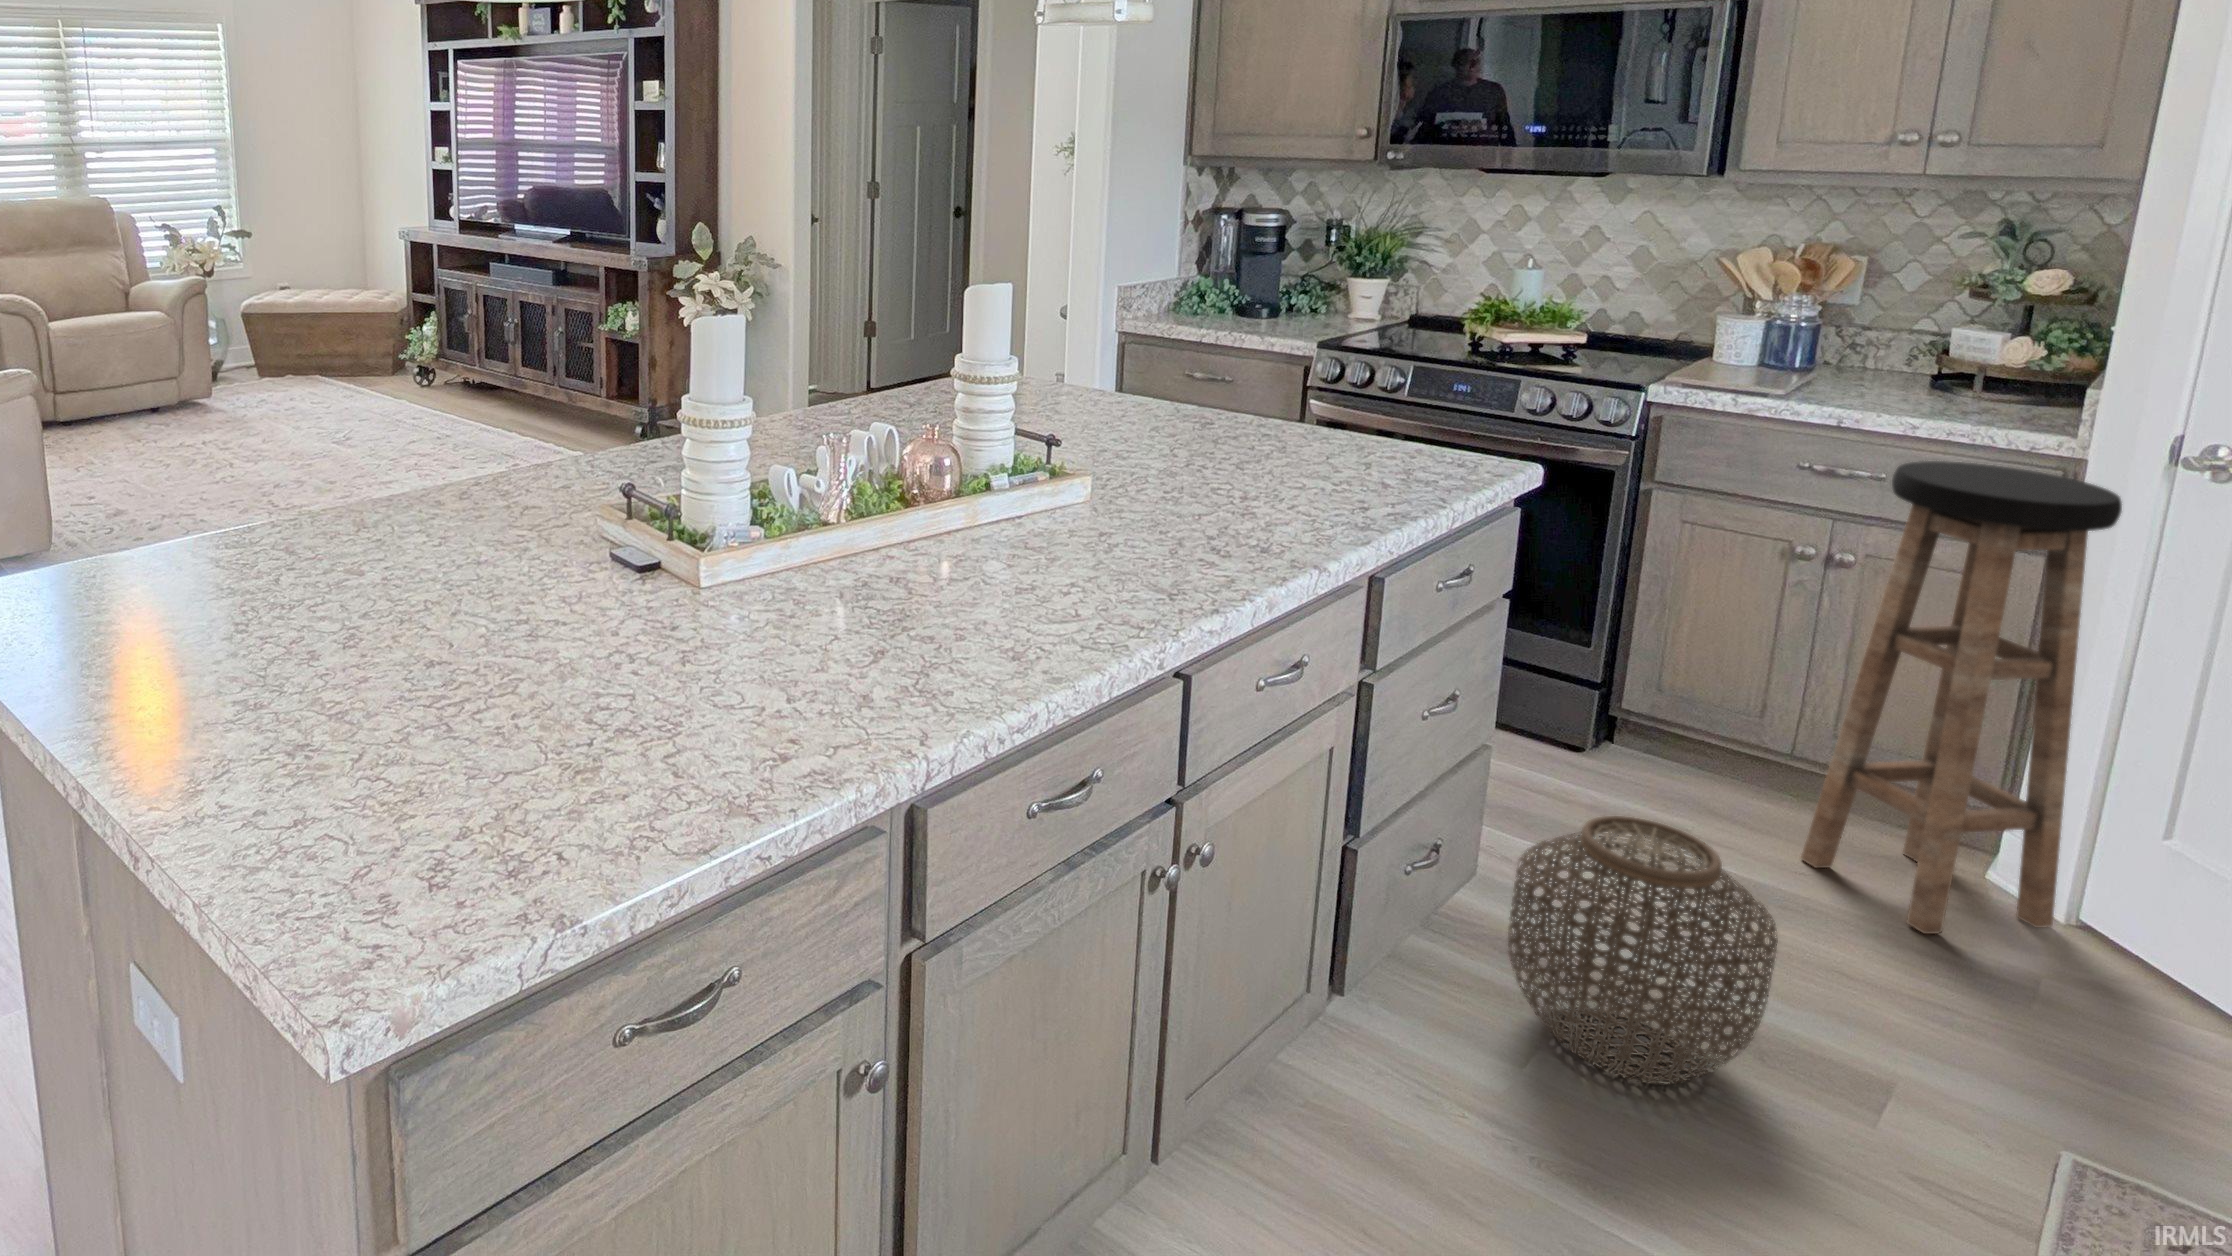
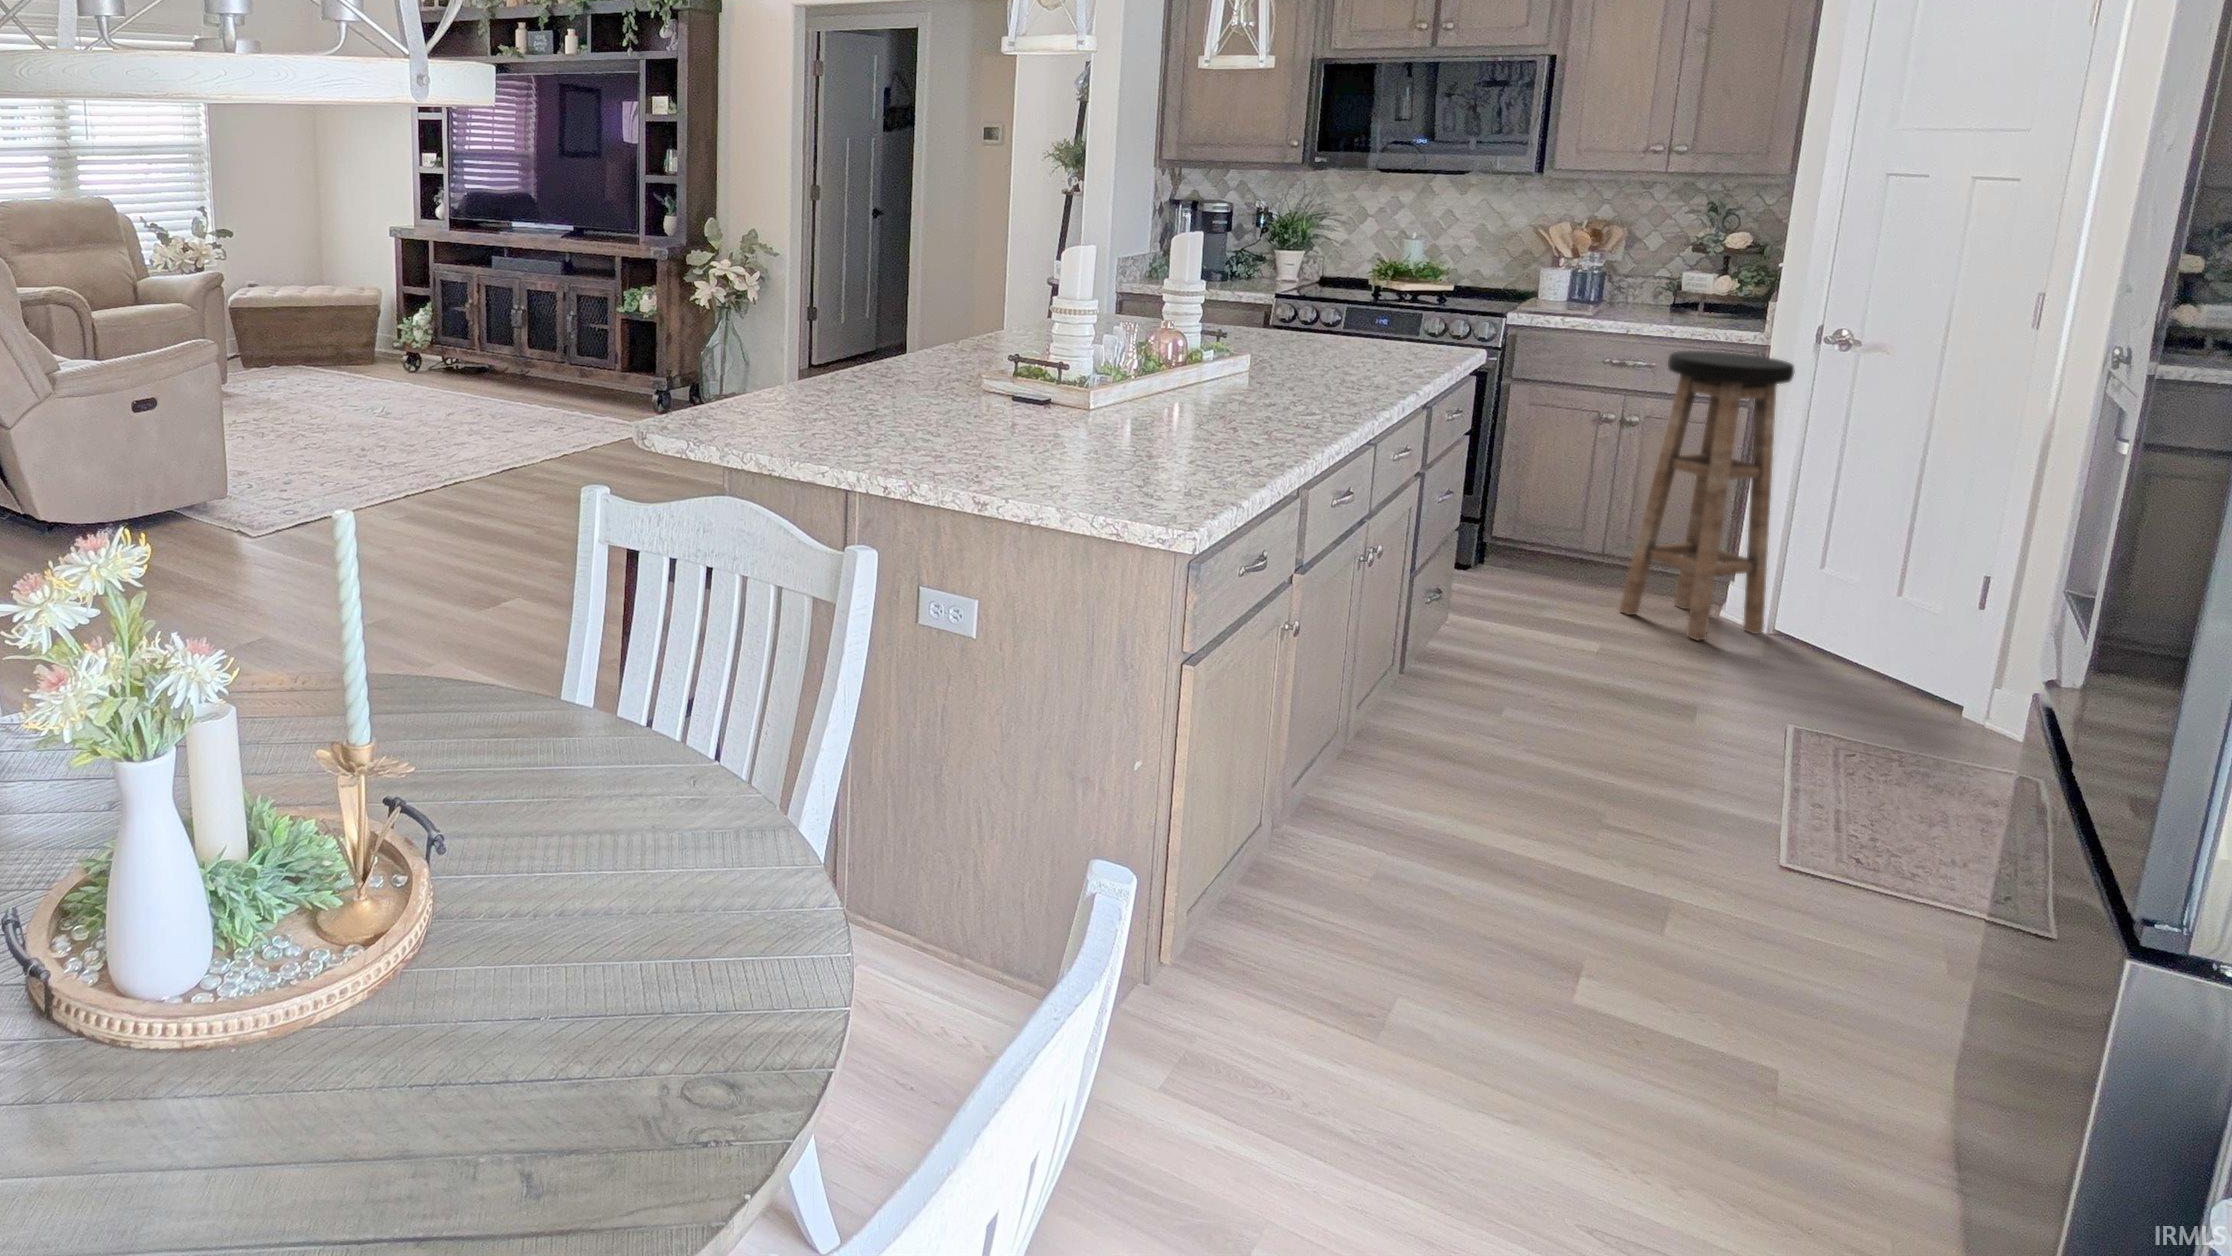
woven basket: present [1508,816,1778,1085] -> none [1486,561,1643,714]

